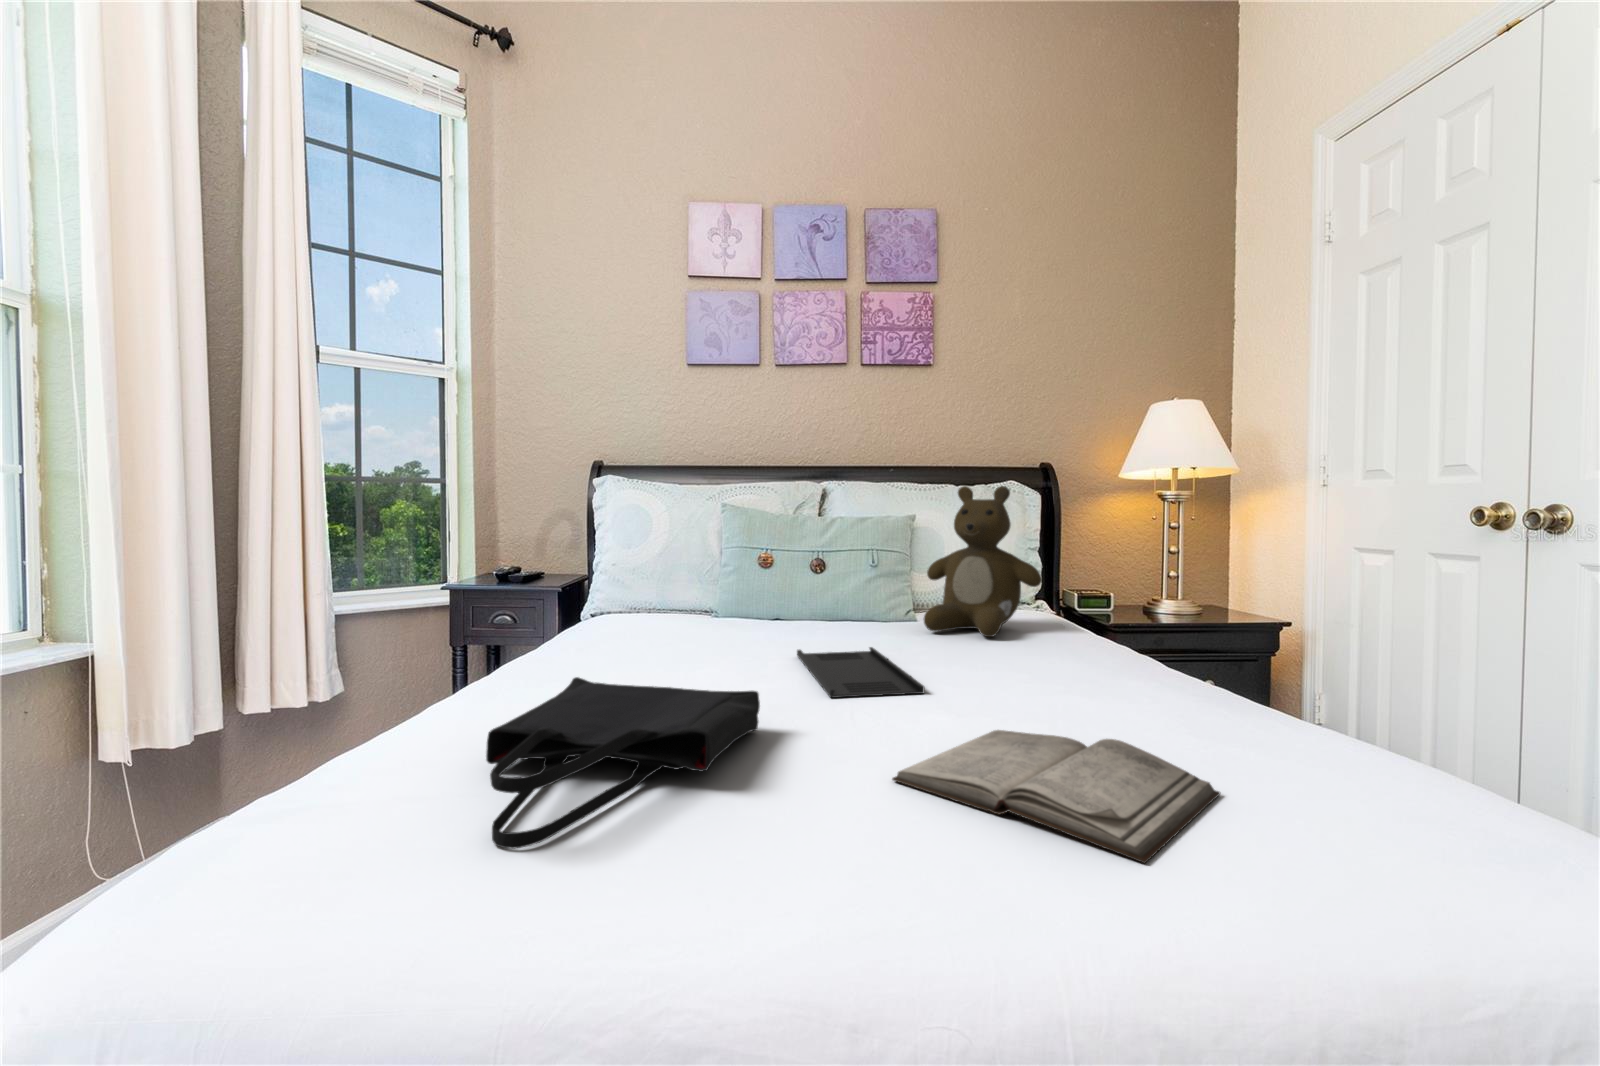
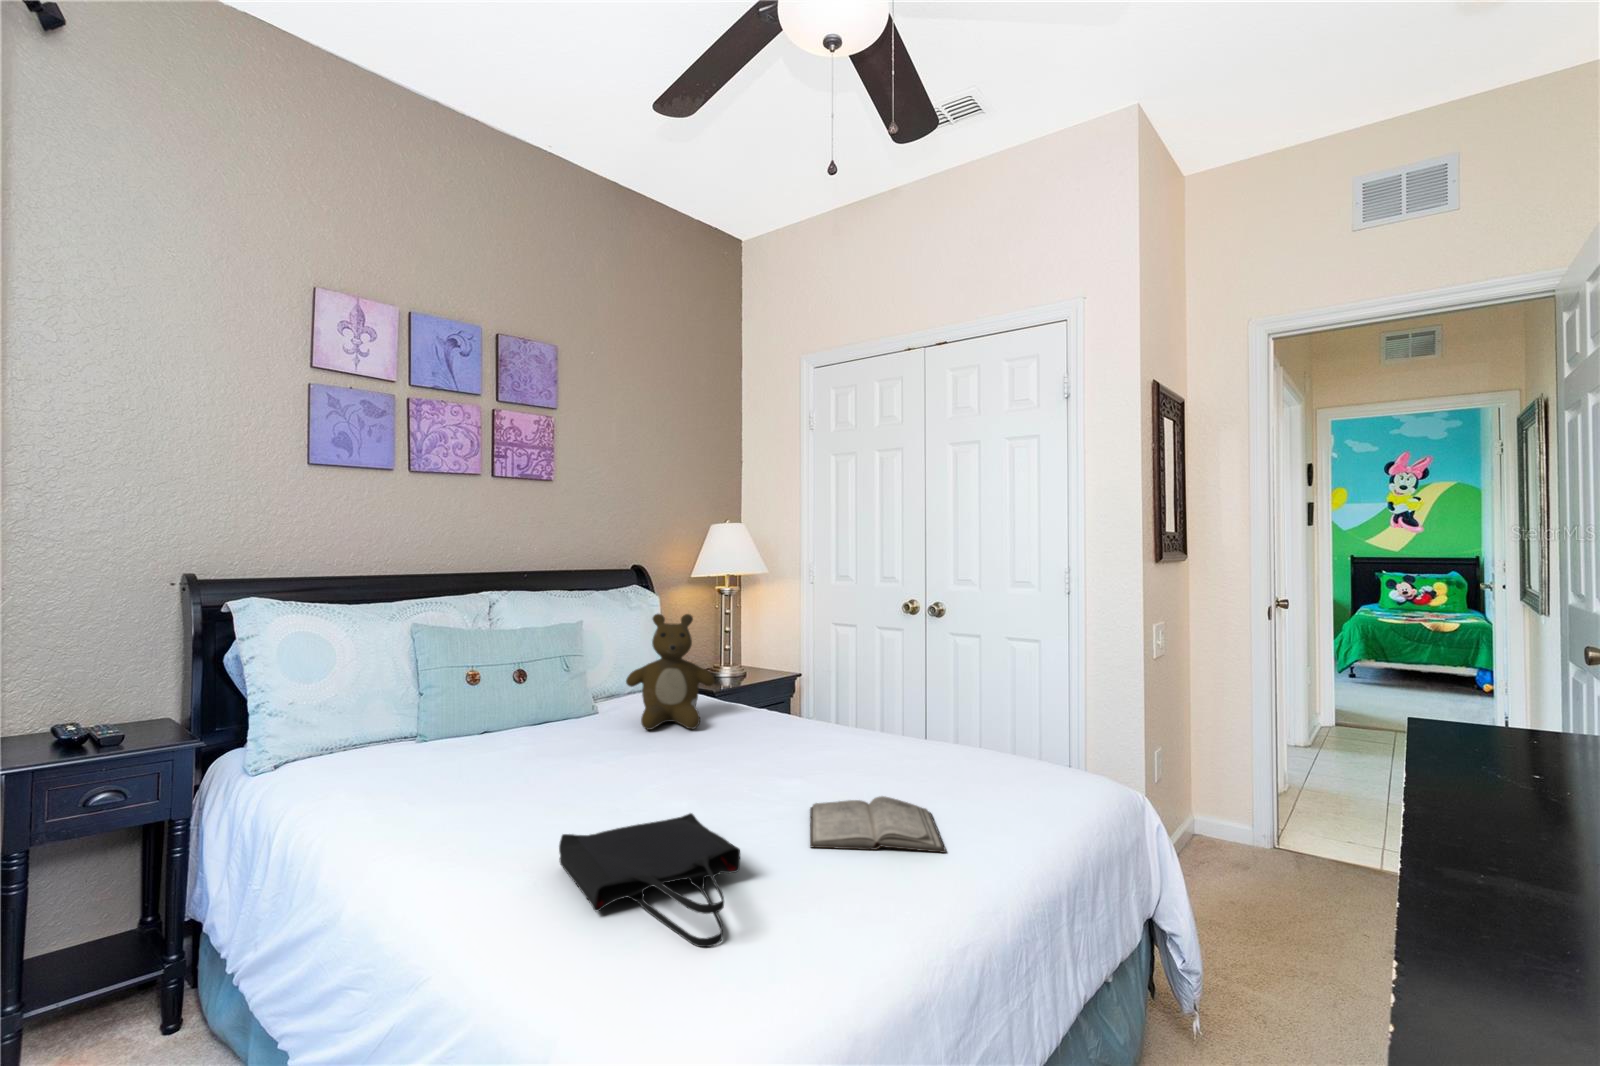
tray: present [797,647,924,698] -> none [596,755,731,804]

